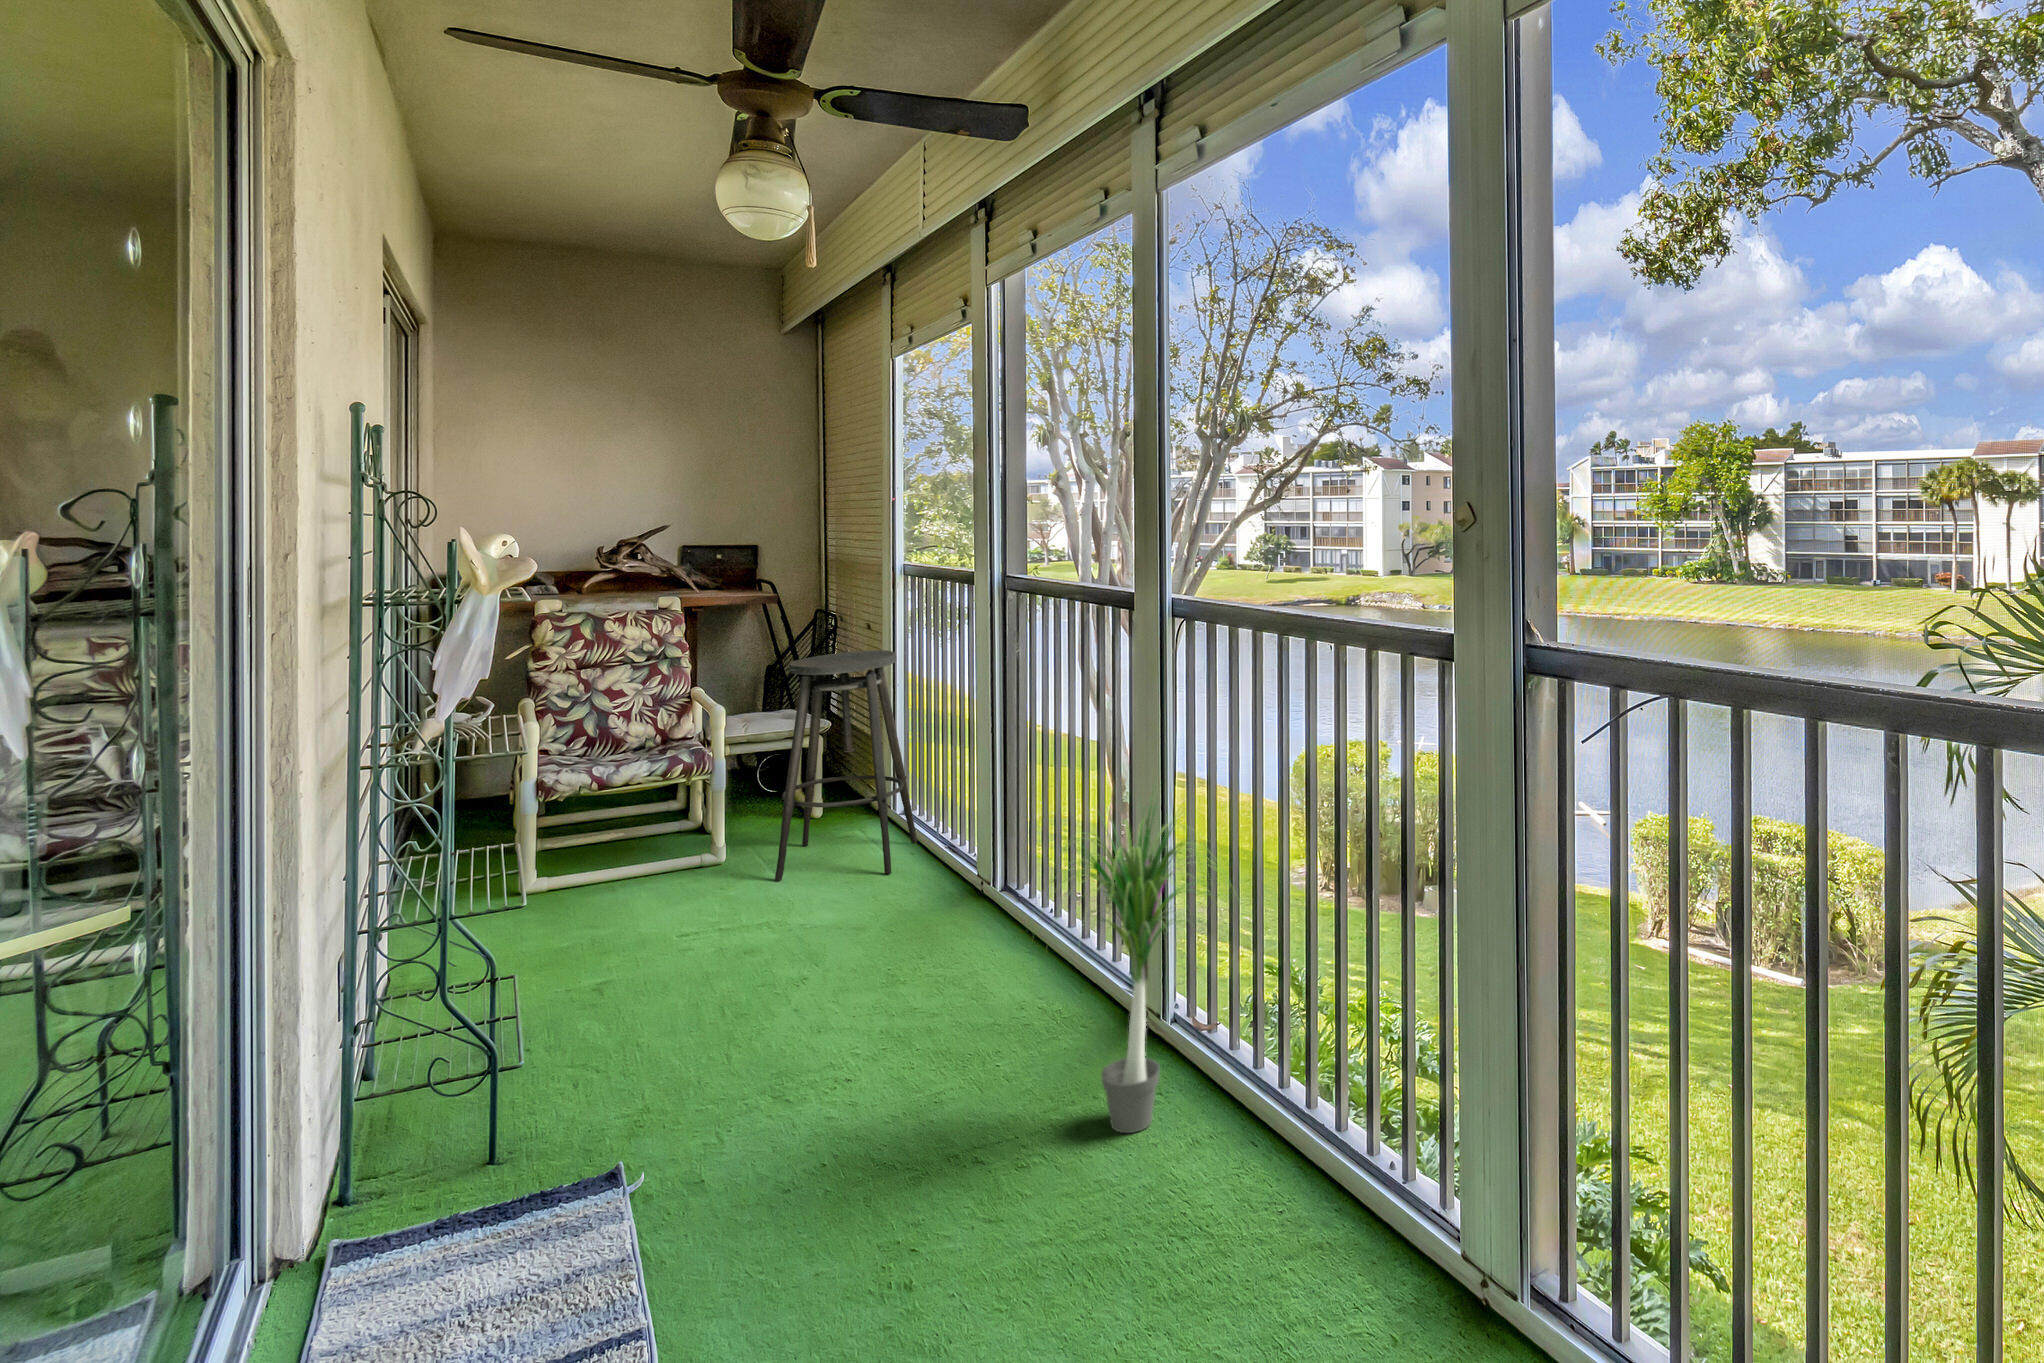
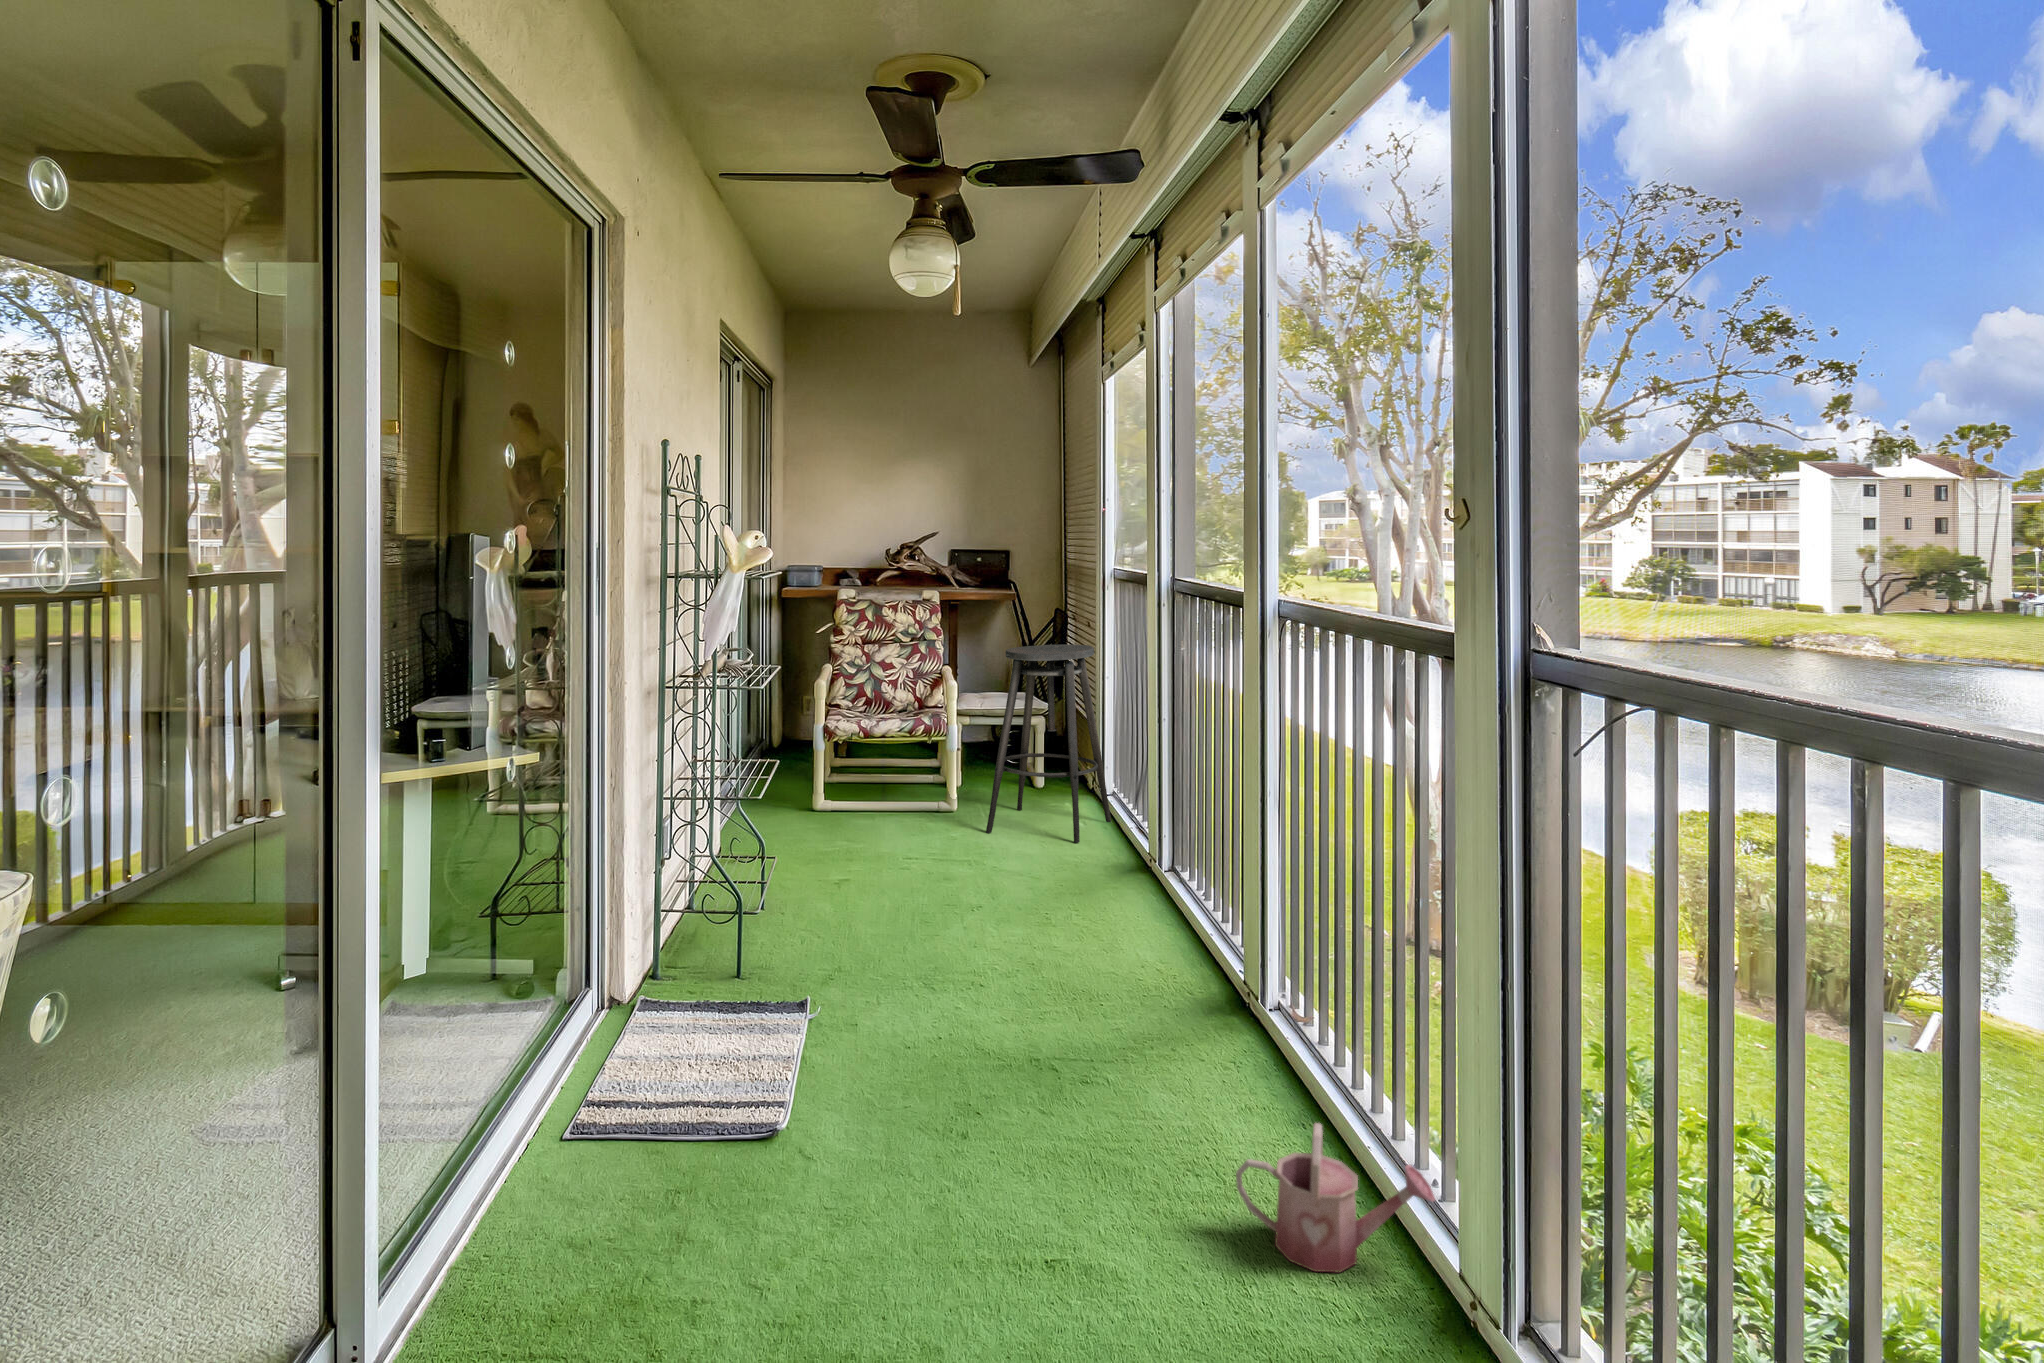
potted plant: present [1039,808,1235,1133] -> none [1108,762,1319,1086]
watering can: none [1239,1152,1431,1310] -> present [1236,1123,1435,1273]

